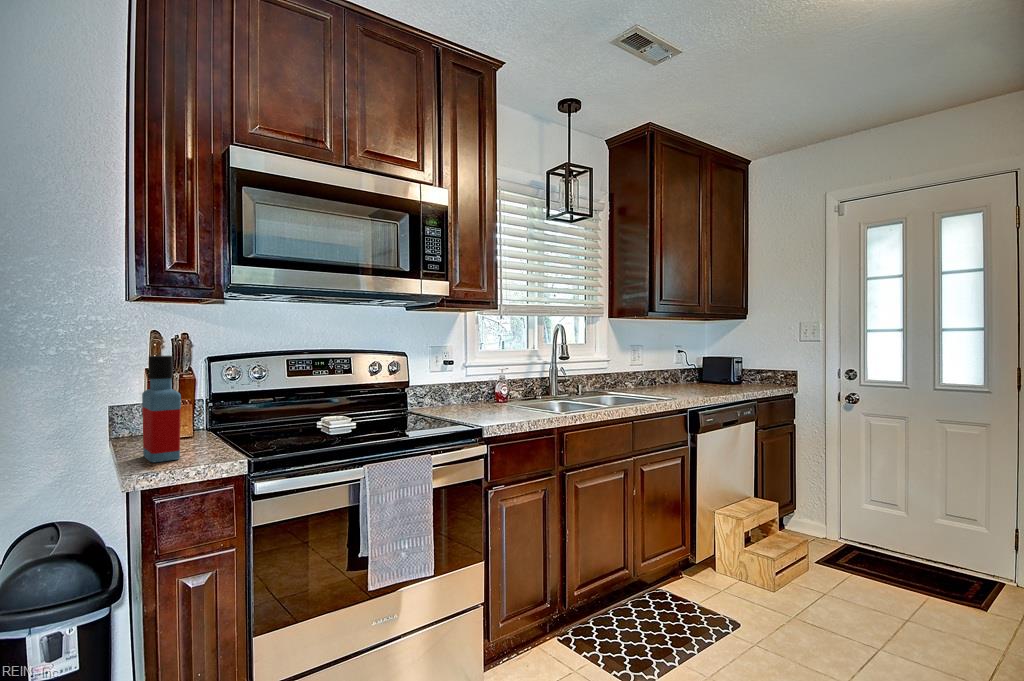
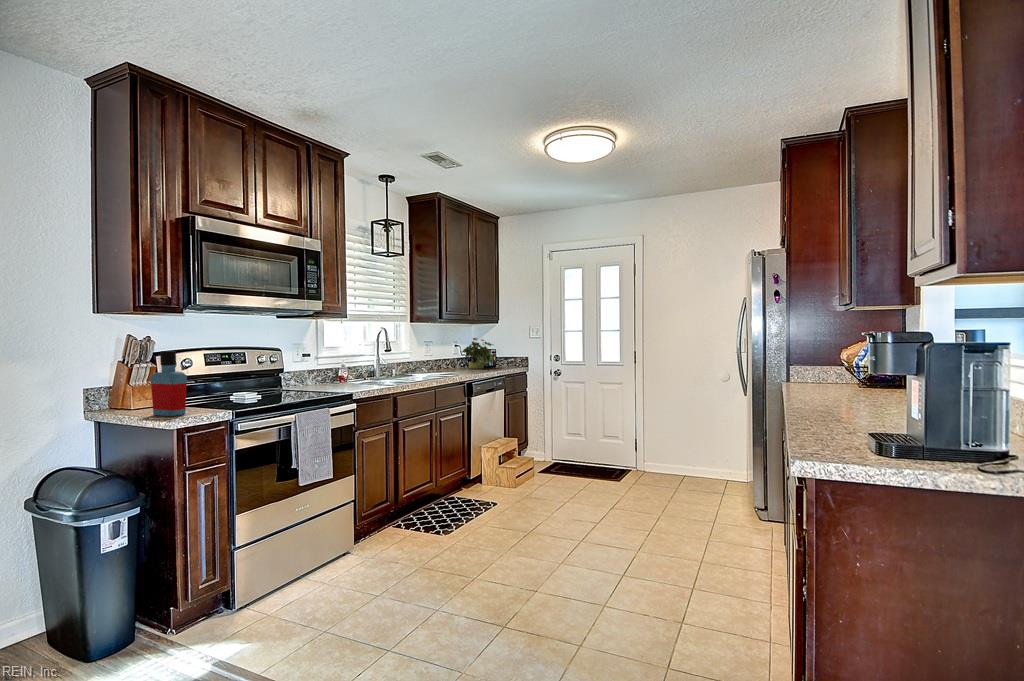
potted plant: none [689,340,744,386] -> present [462,338,496,369]

